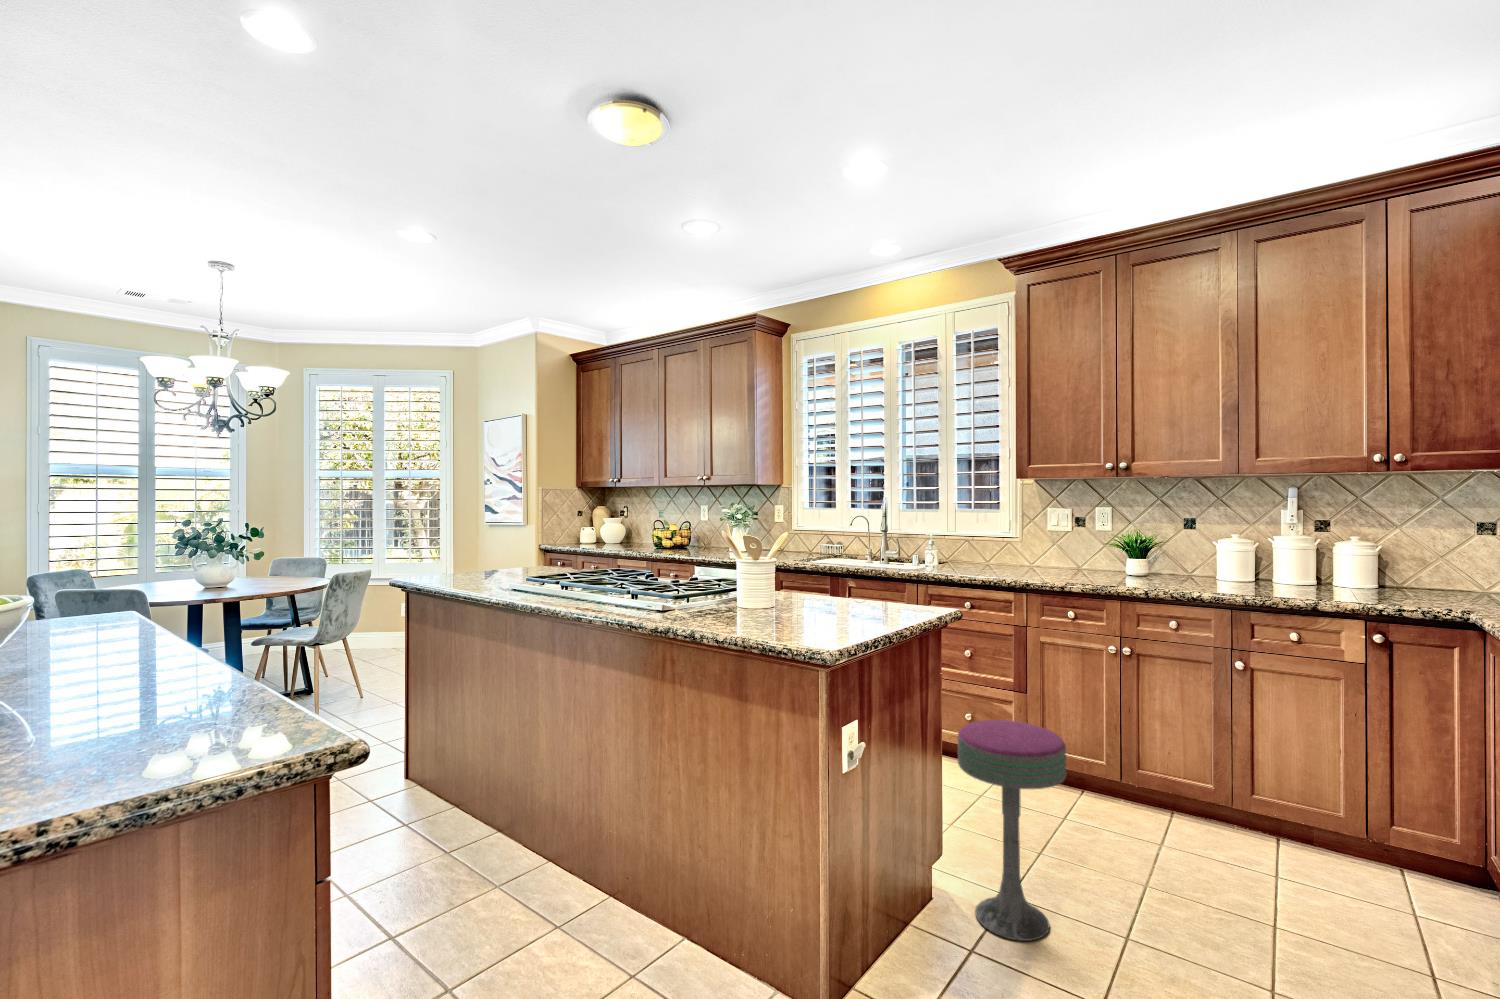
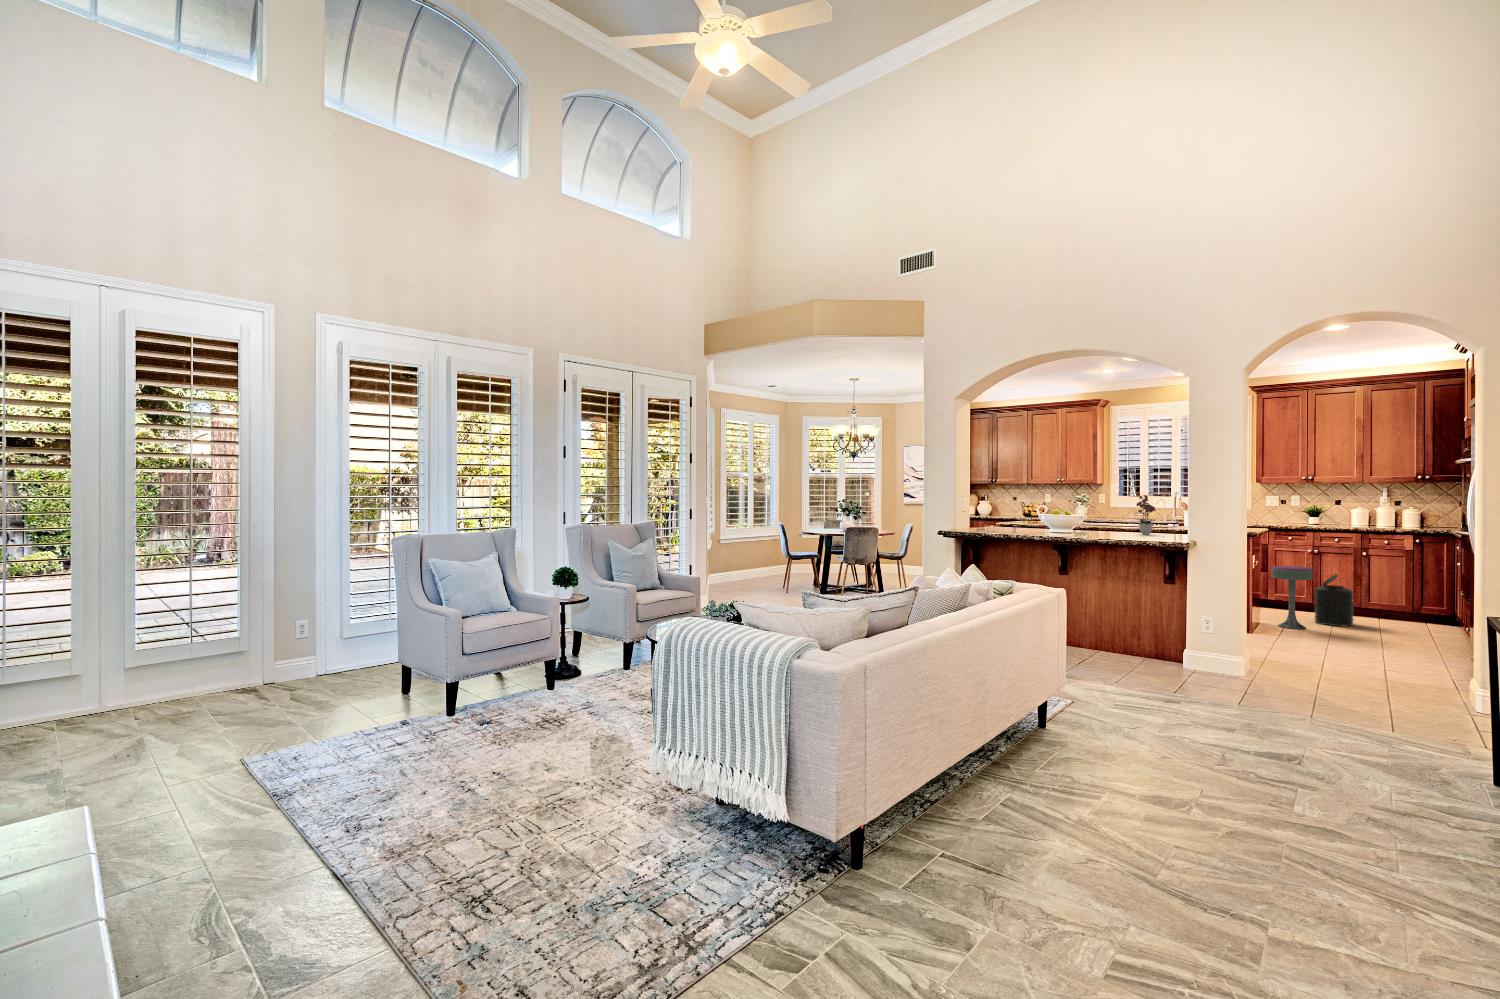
flower arrangement: none [47,514,233,719] -> present [1136,495,1155,534]
trash can: none [1098,740,1201,909] -> present [1315,574,1353,626]

